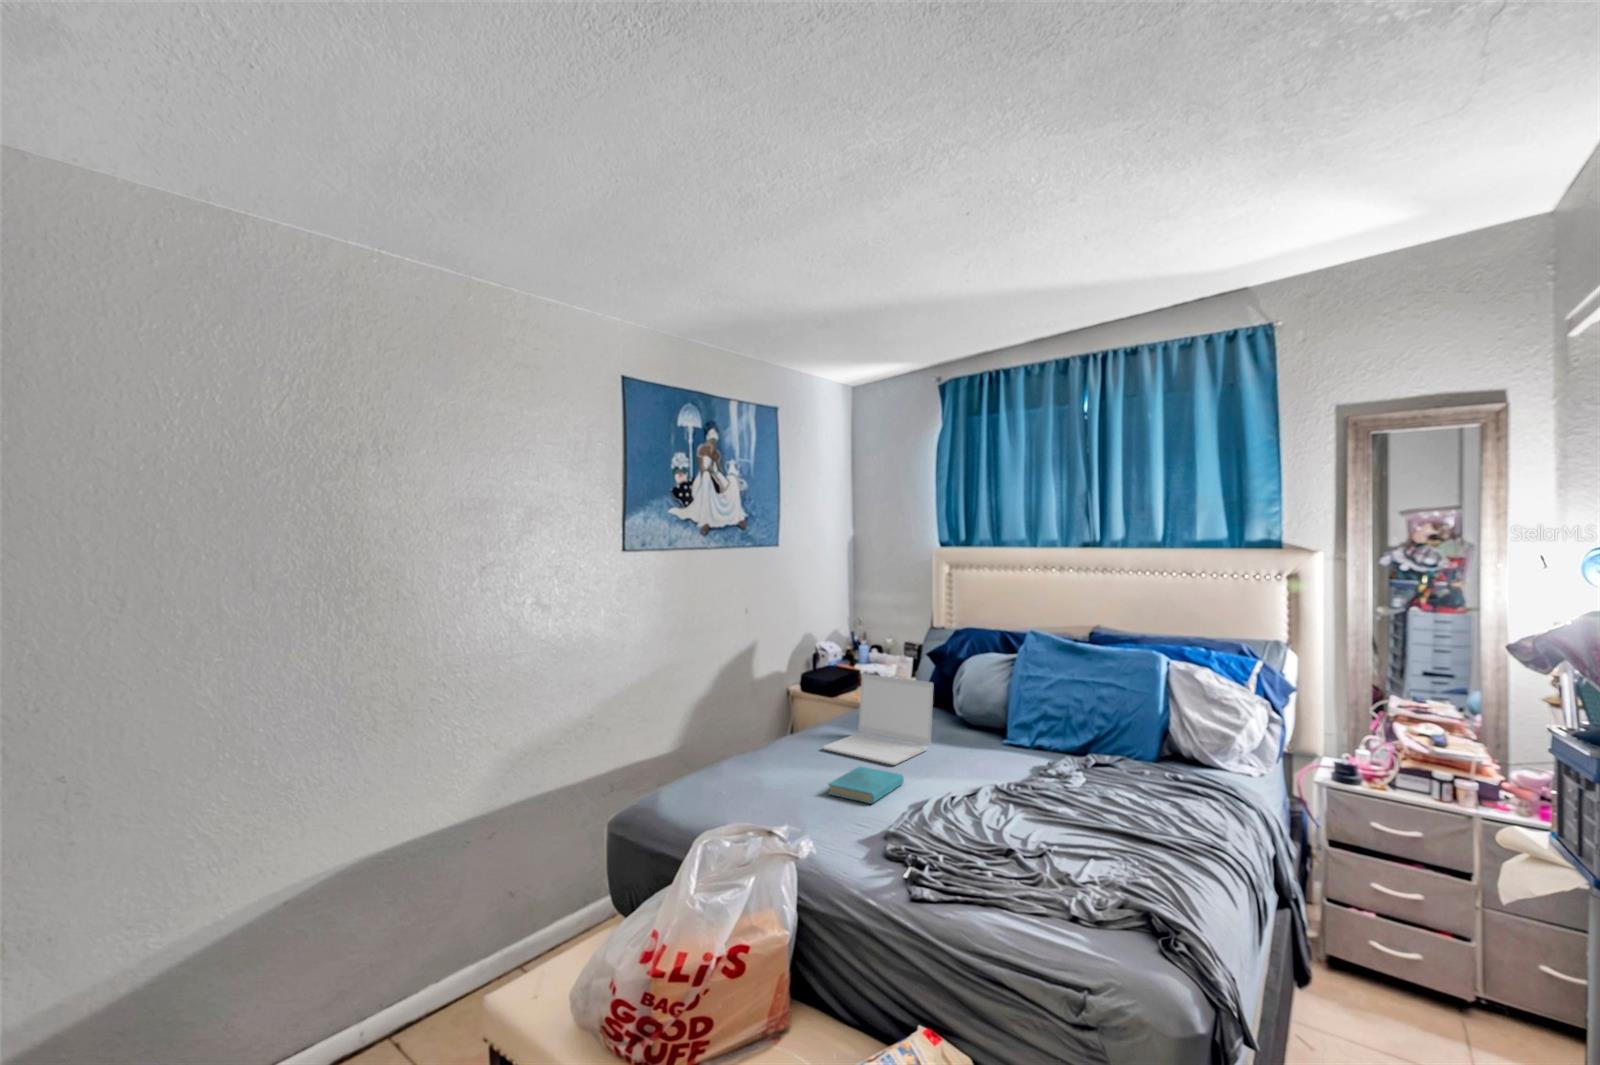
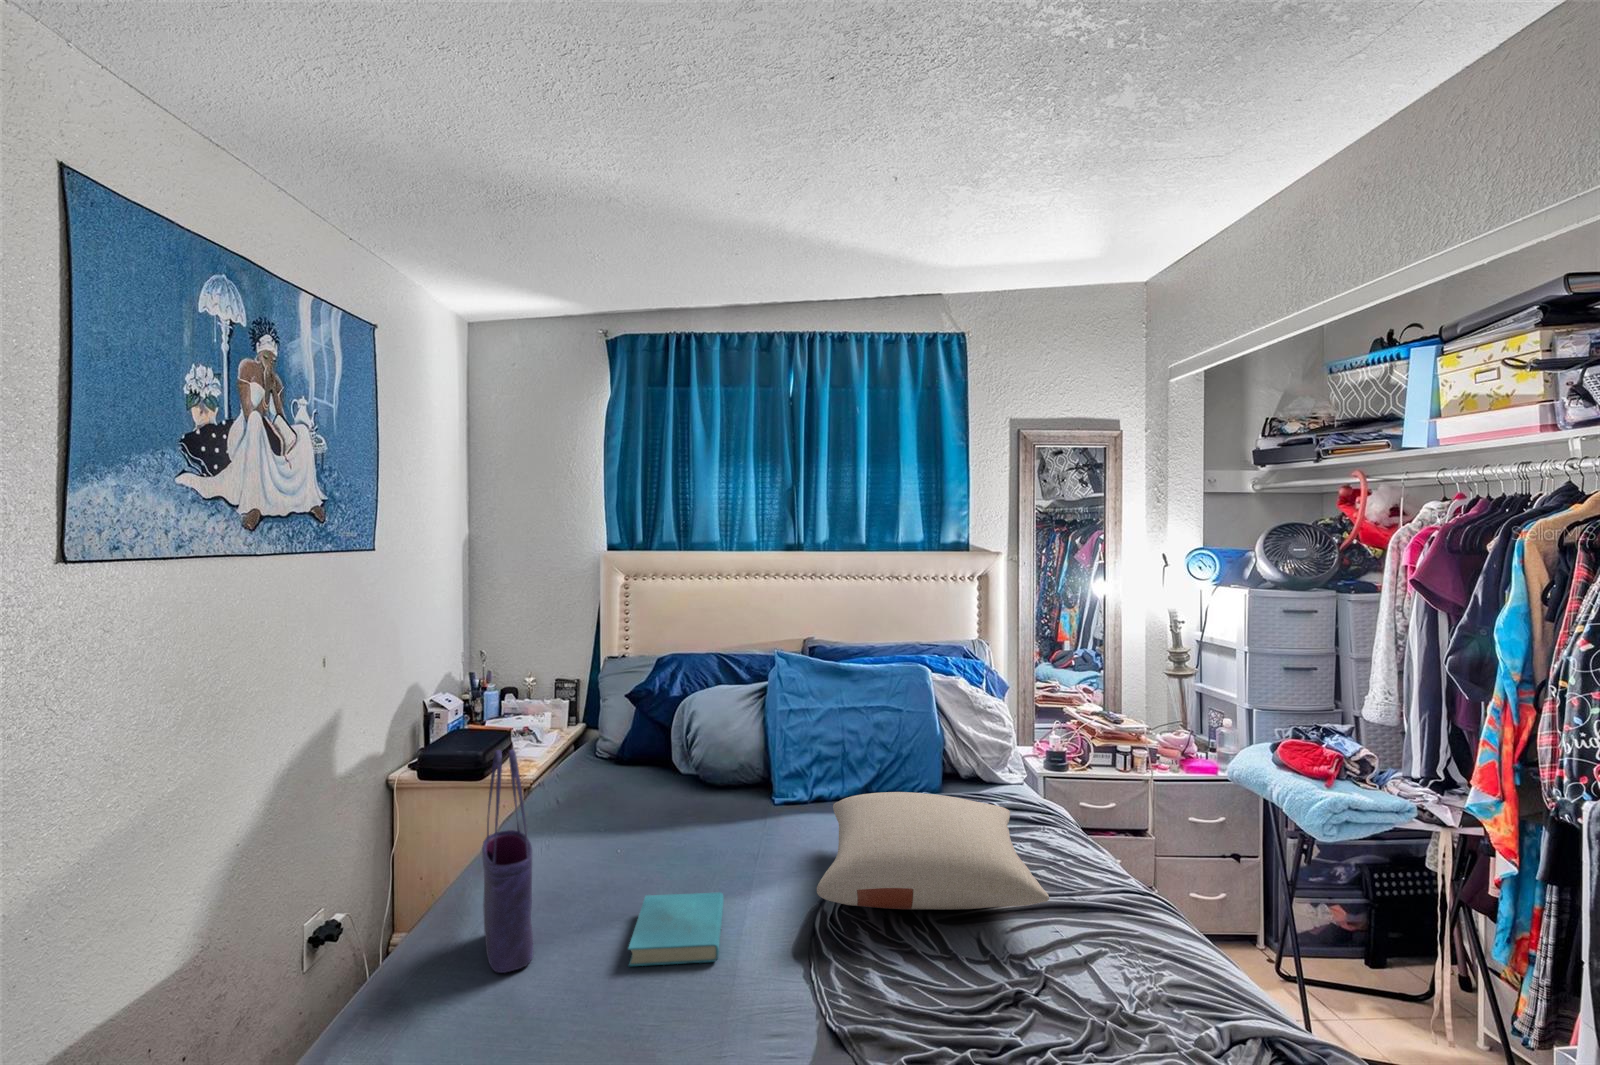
tote bag: none [765,662,794,782] -> present [482,750,533,973]
laptop: present [823,674,933,765] -> none [542,738,702,876]
pillow: none [938,735,1151,820] -> present [817,792,1049,909]

